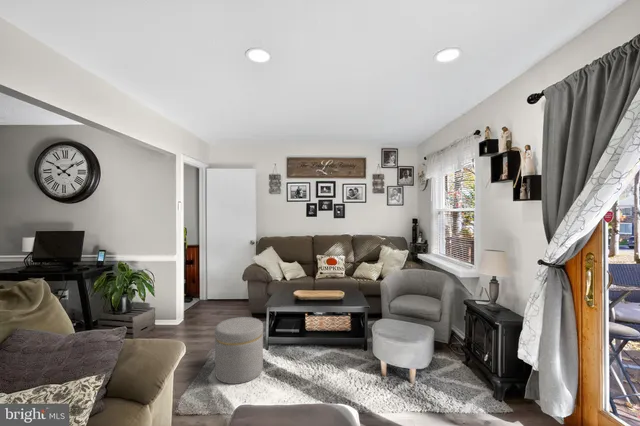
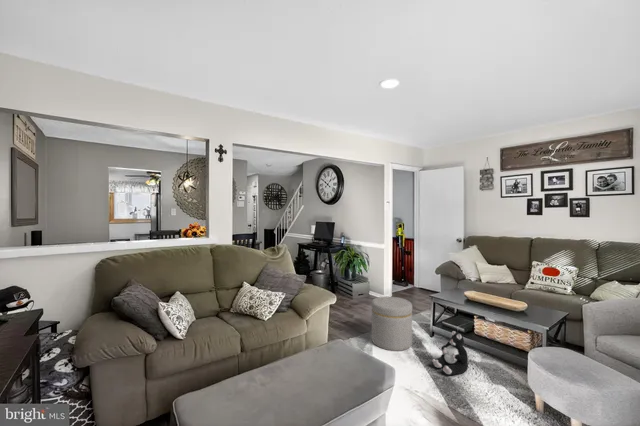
plush toy: none [297,334,326,378] -> present [432,331,468,375]

